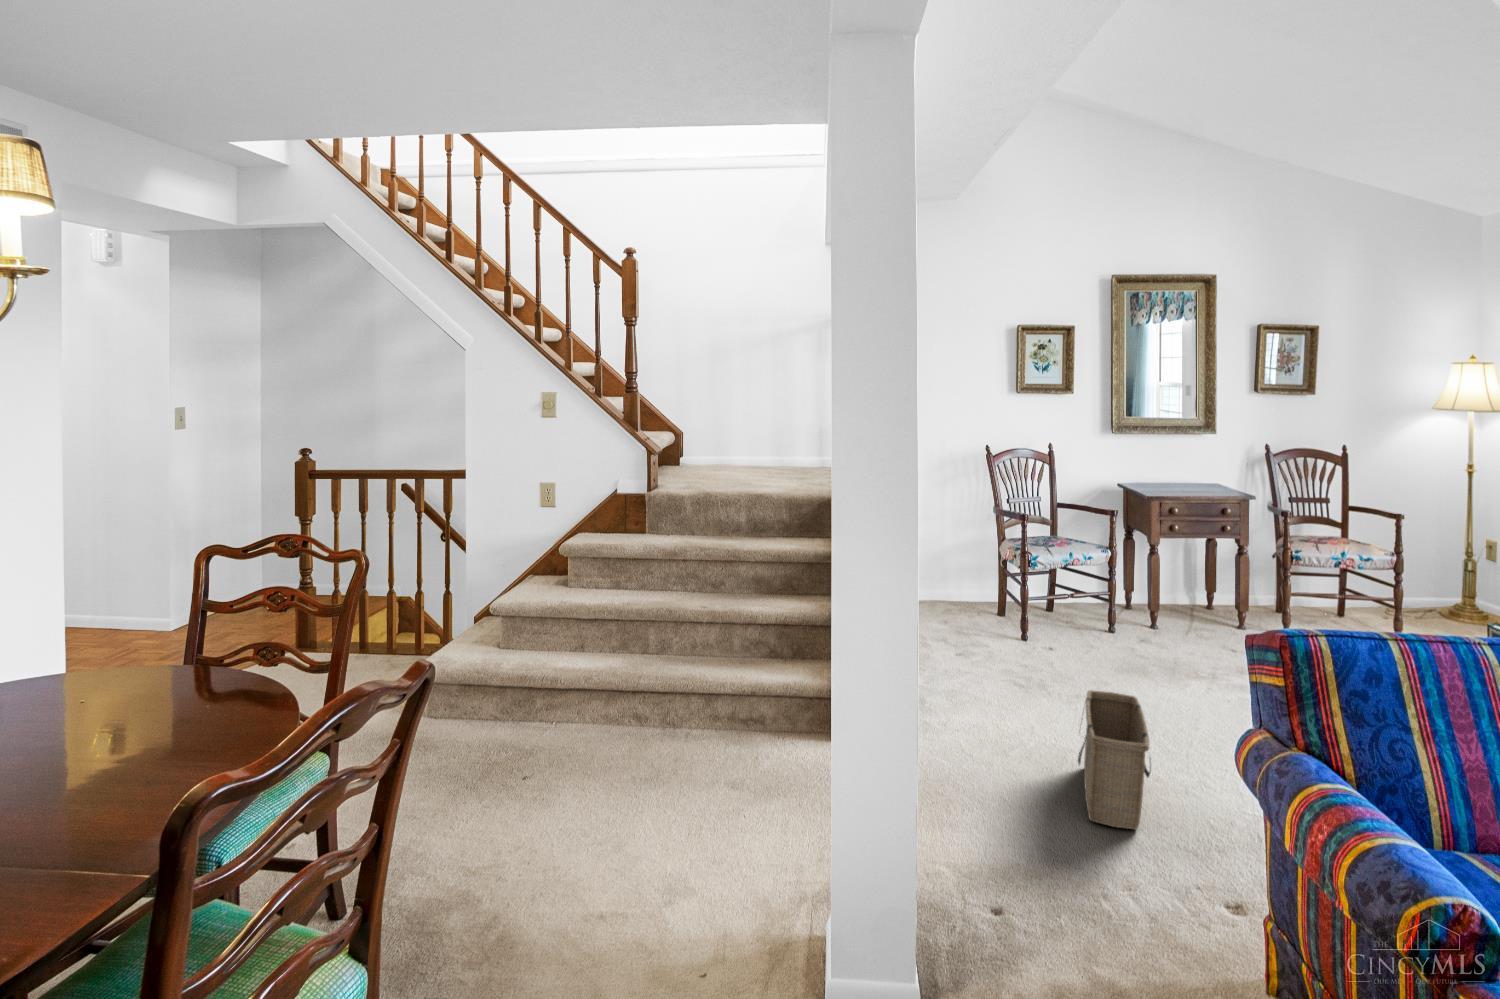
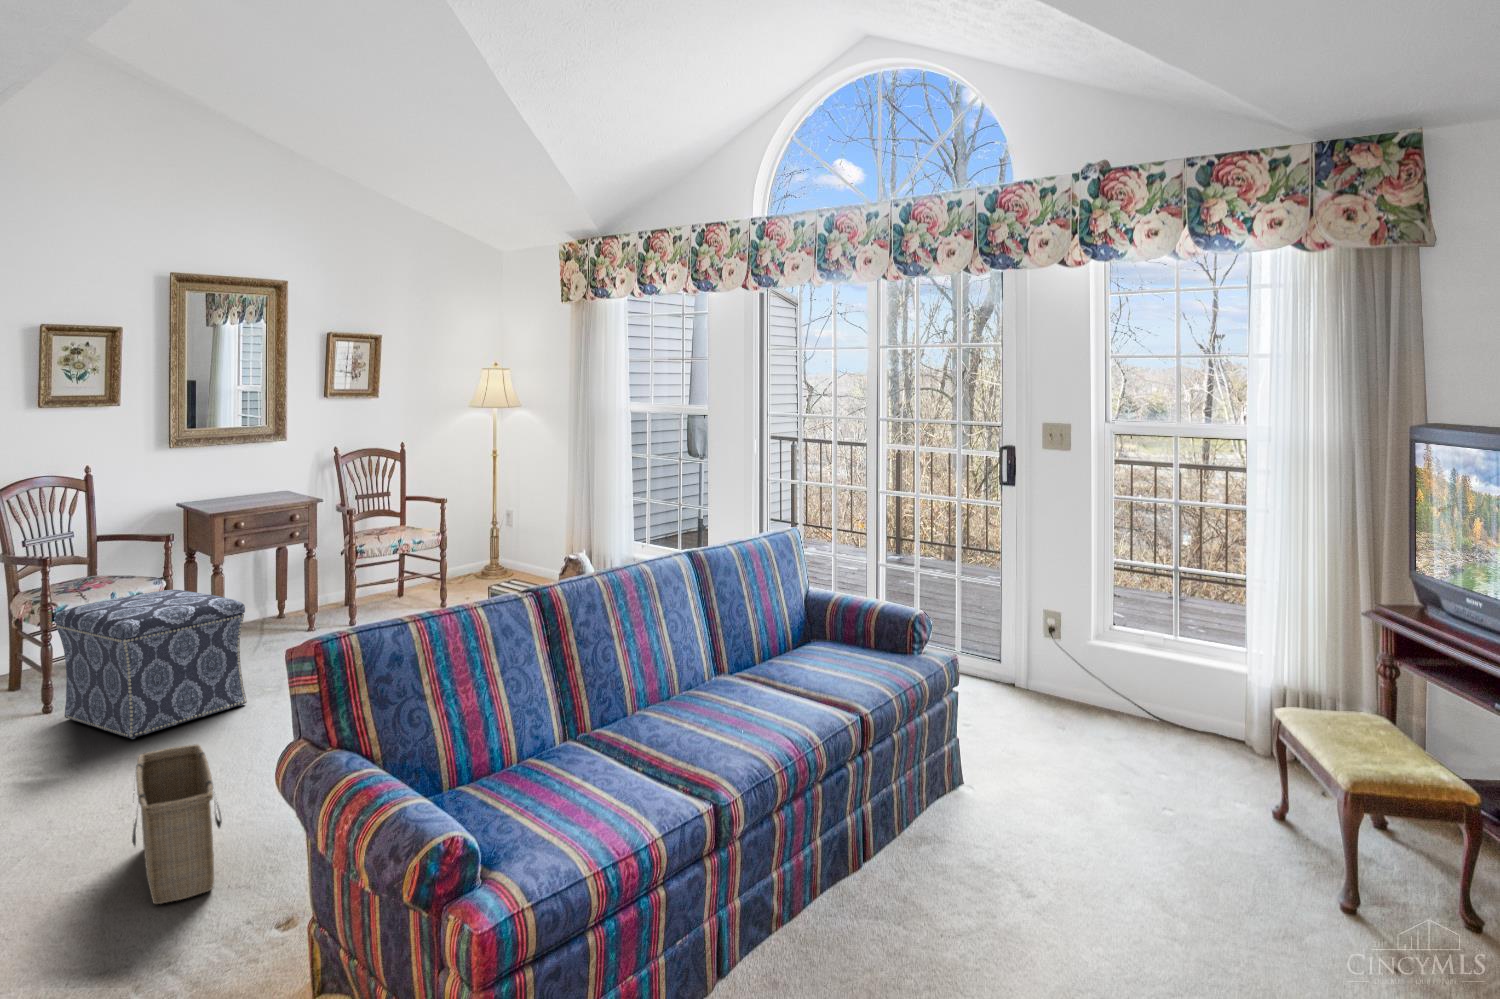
ottoman: none [1030,560,1178,674] -> present [55,590,247,739]

